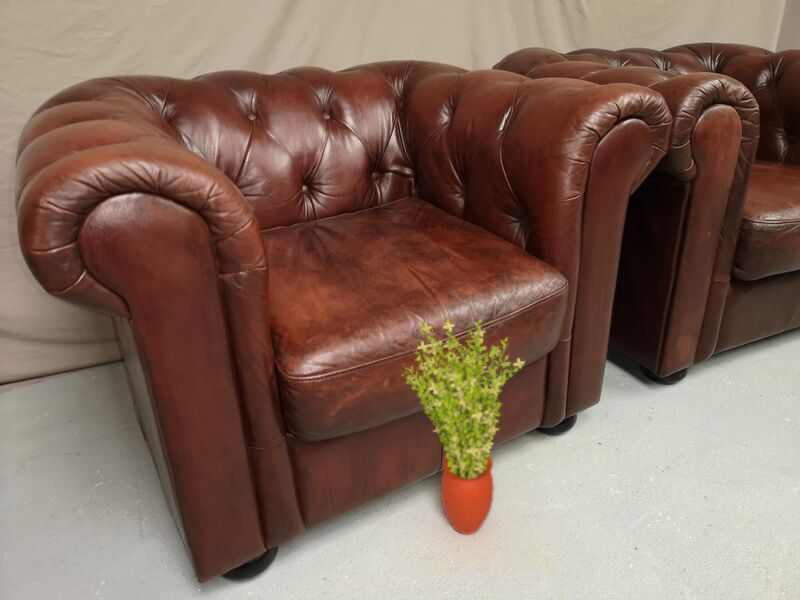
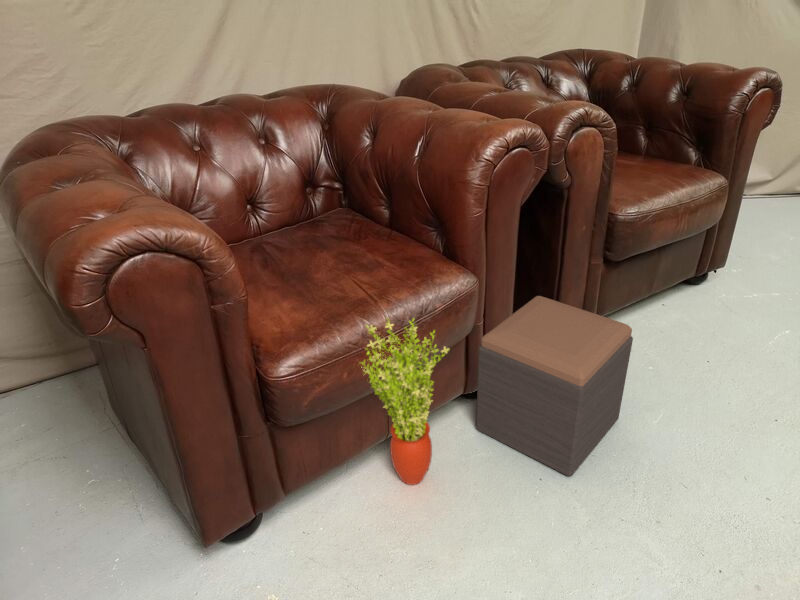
footstool: none [553,313,773,550] -> present [476,296,633,477]

